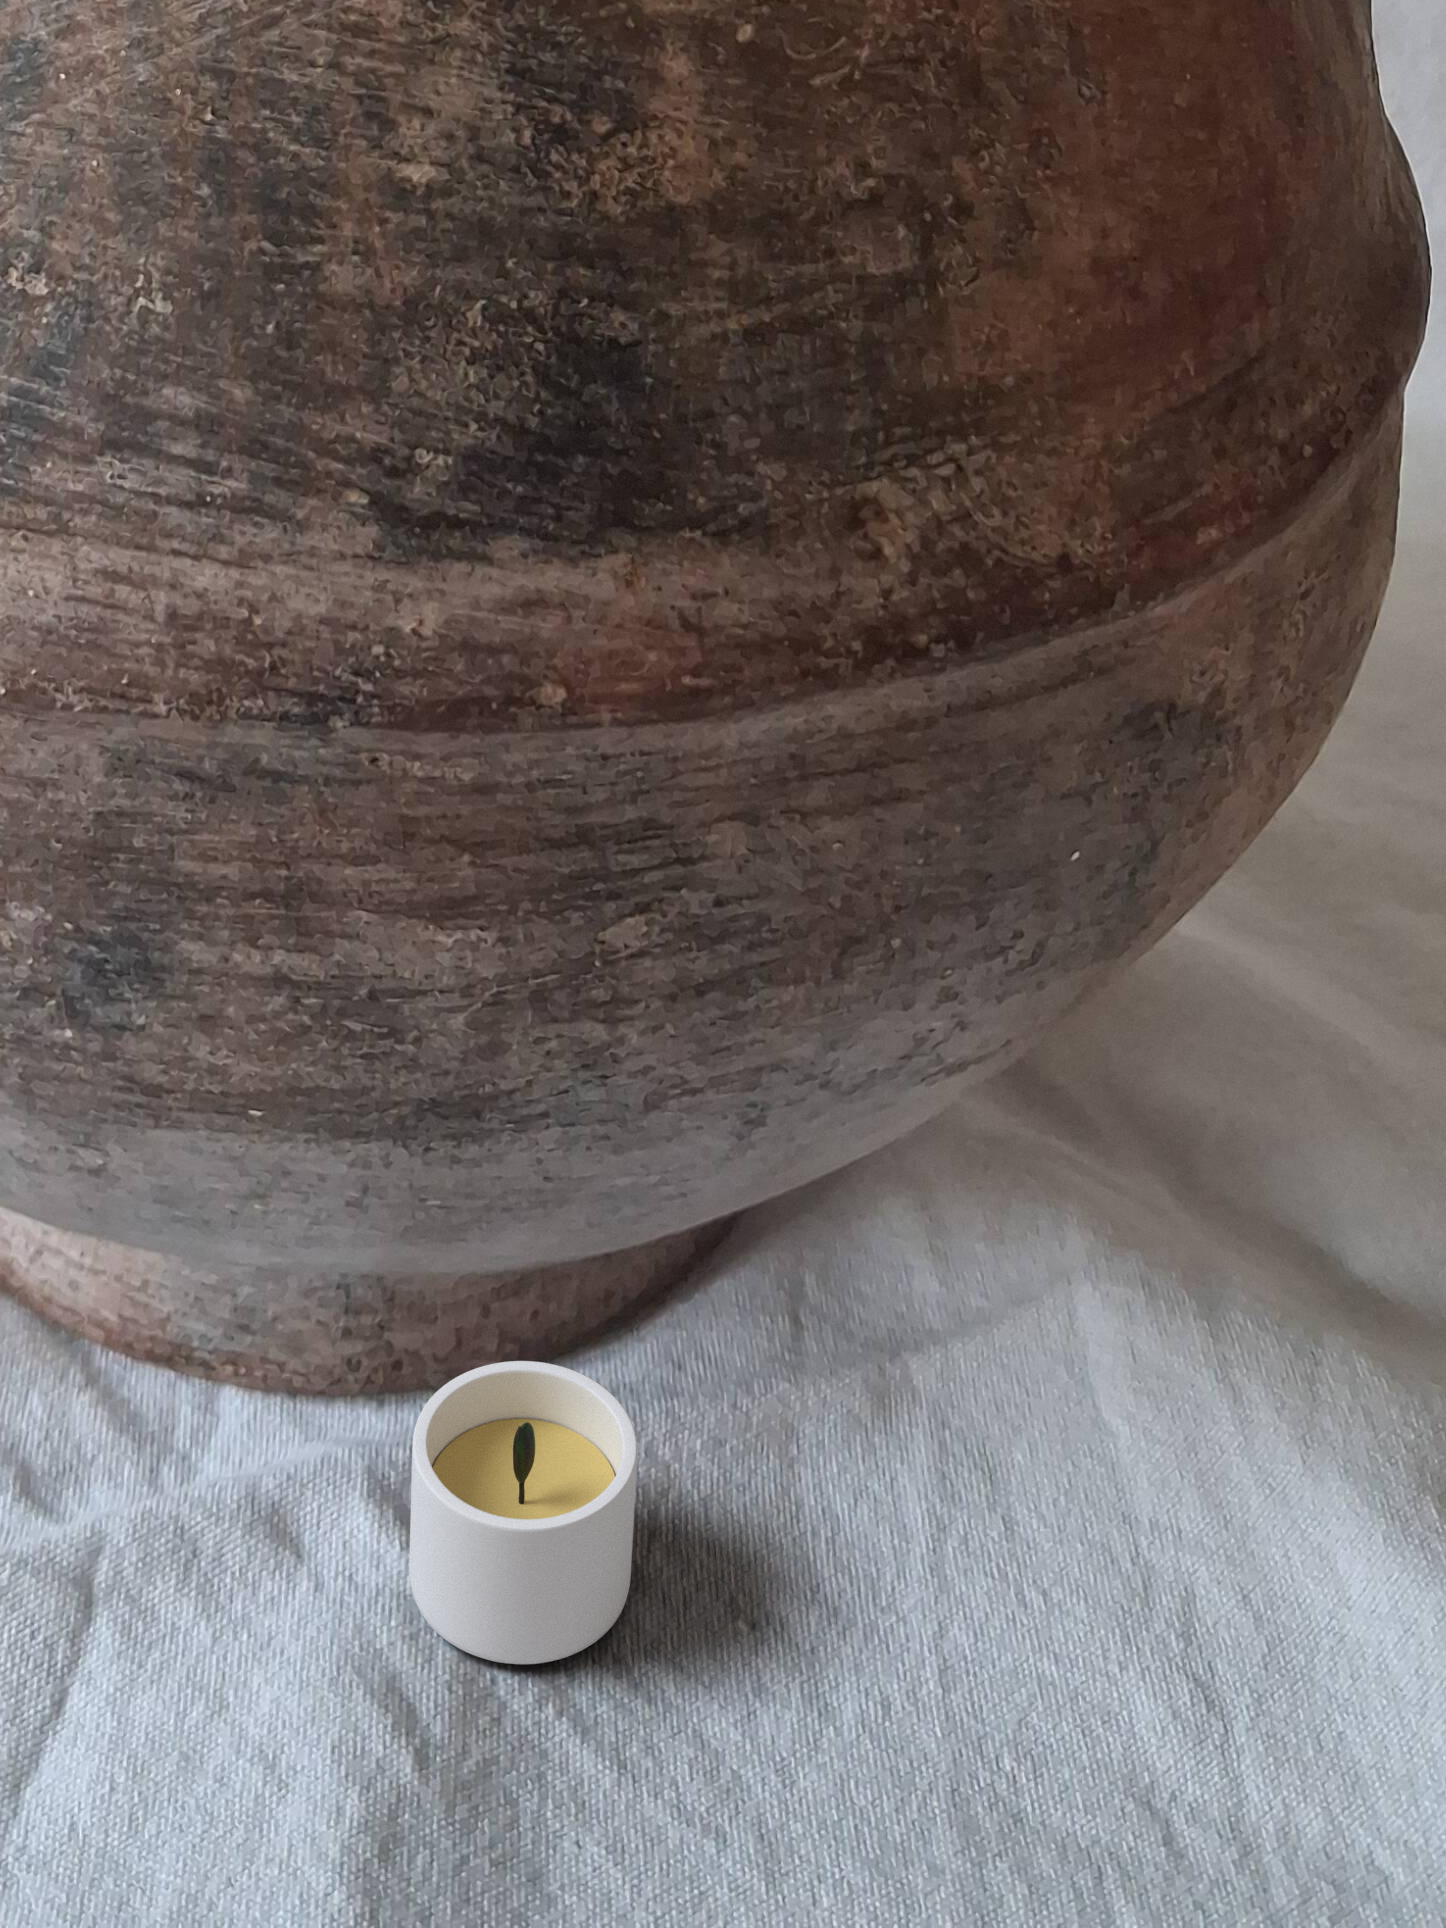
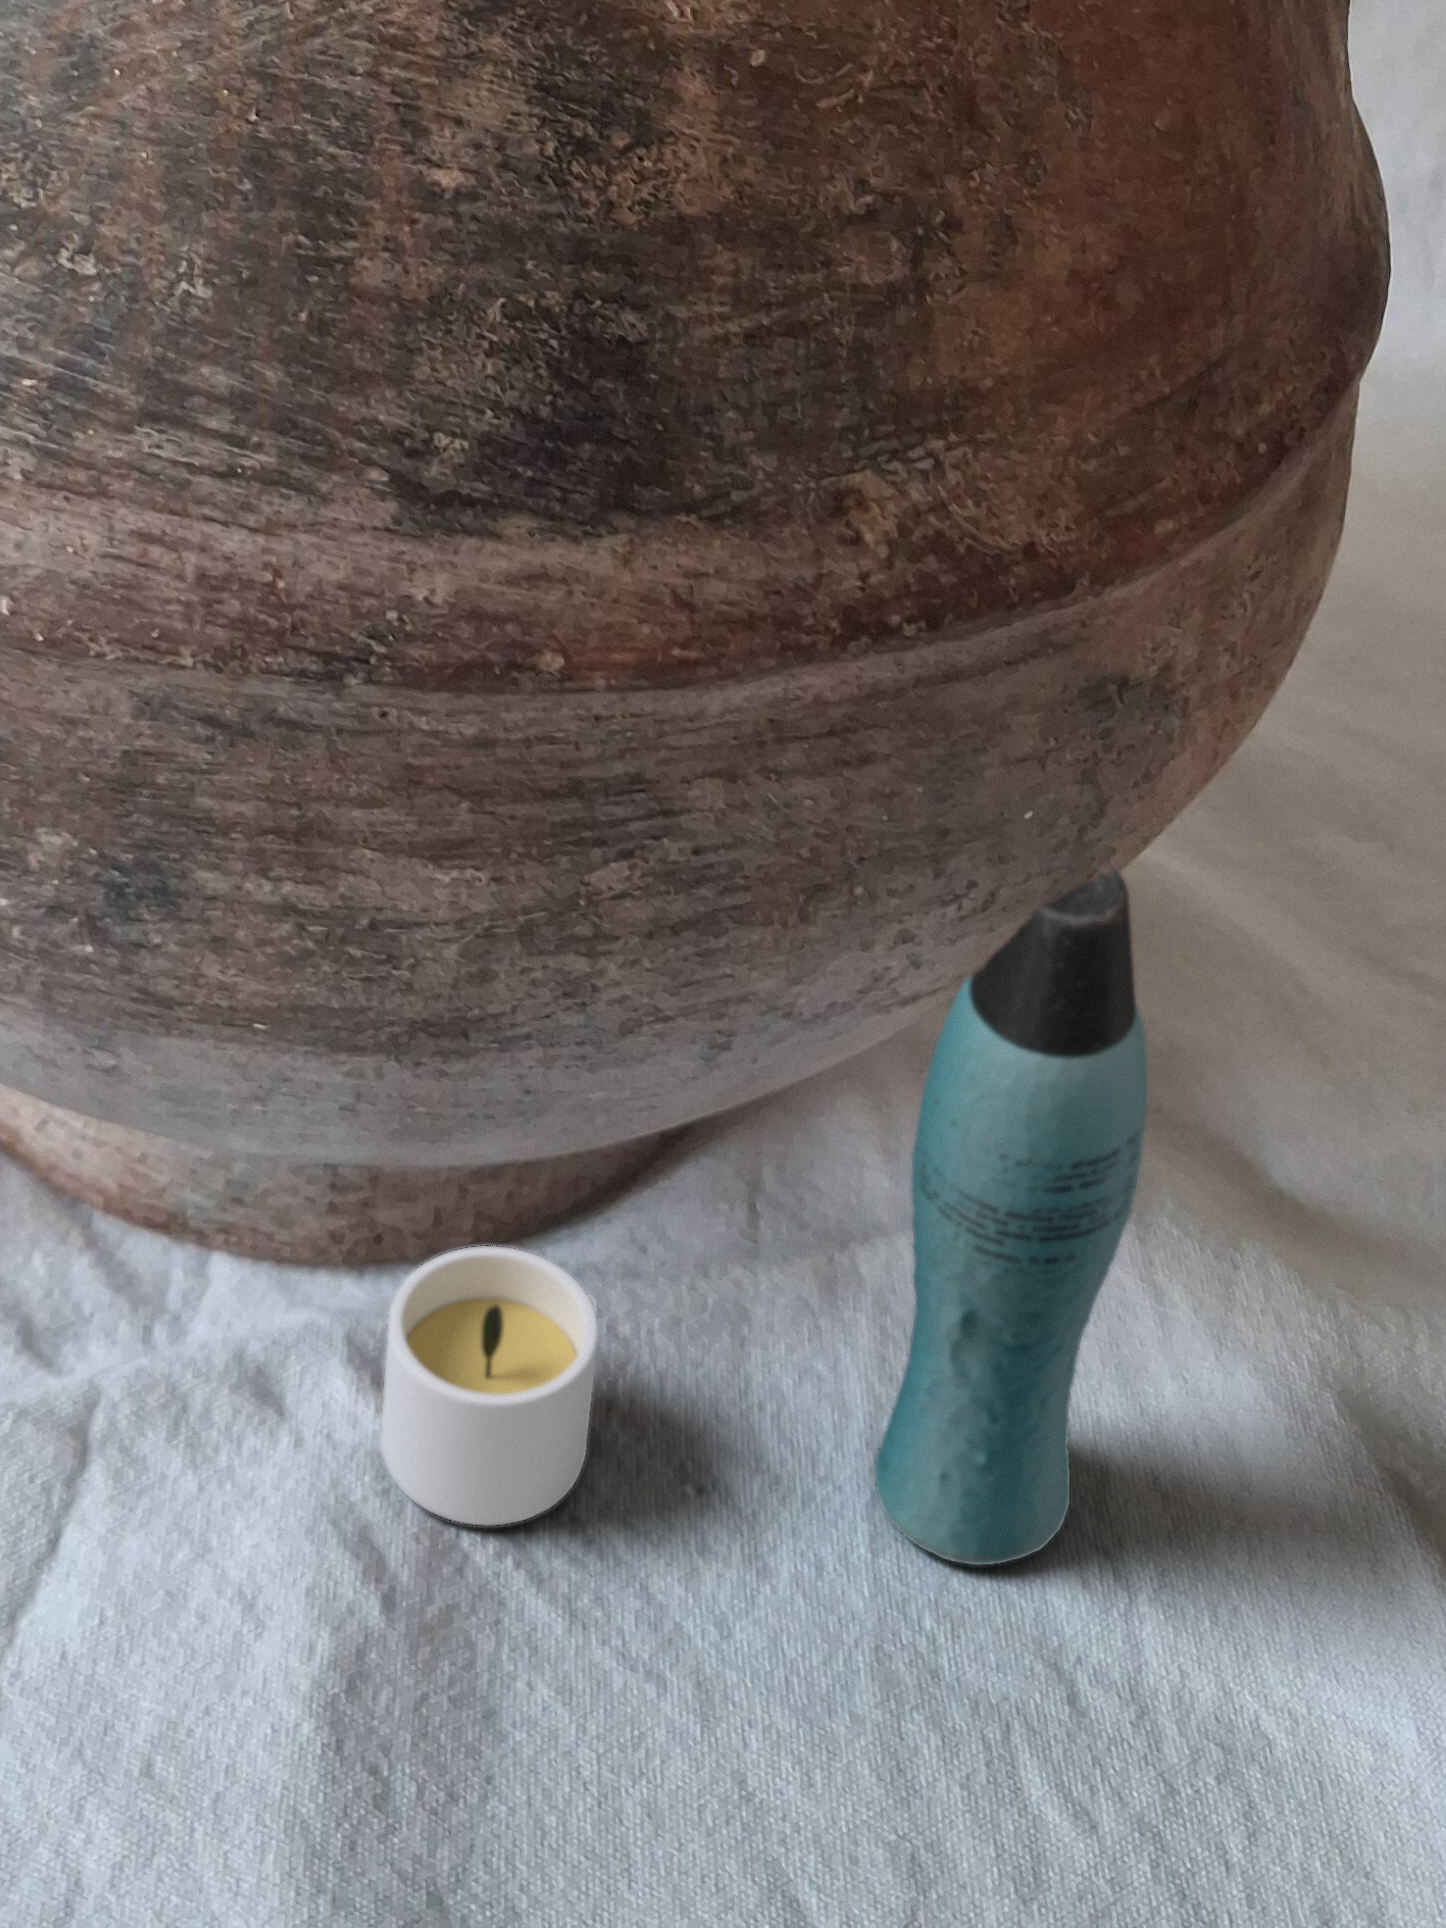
bottle: none [941,897,1216,1688] -> present [875,866,1147,1565]

